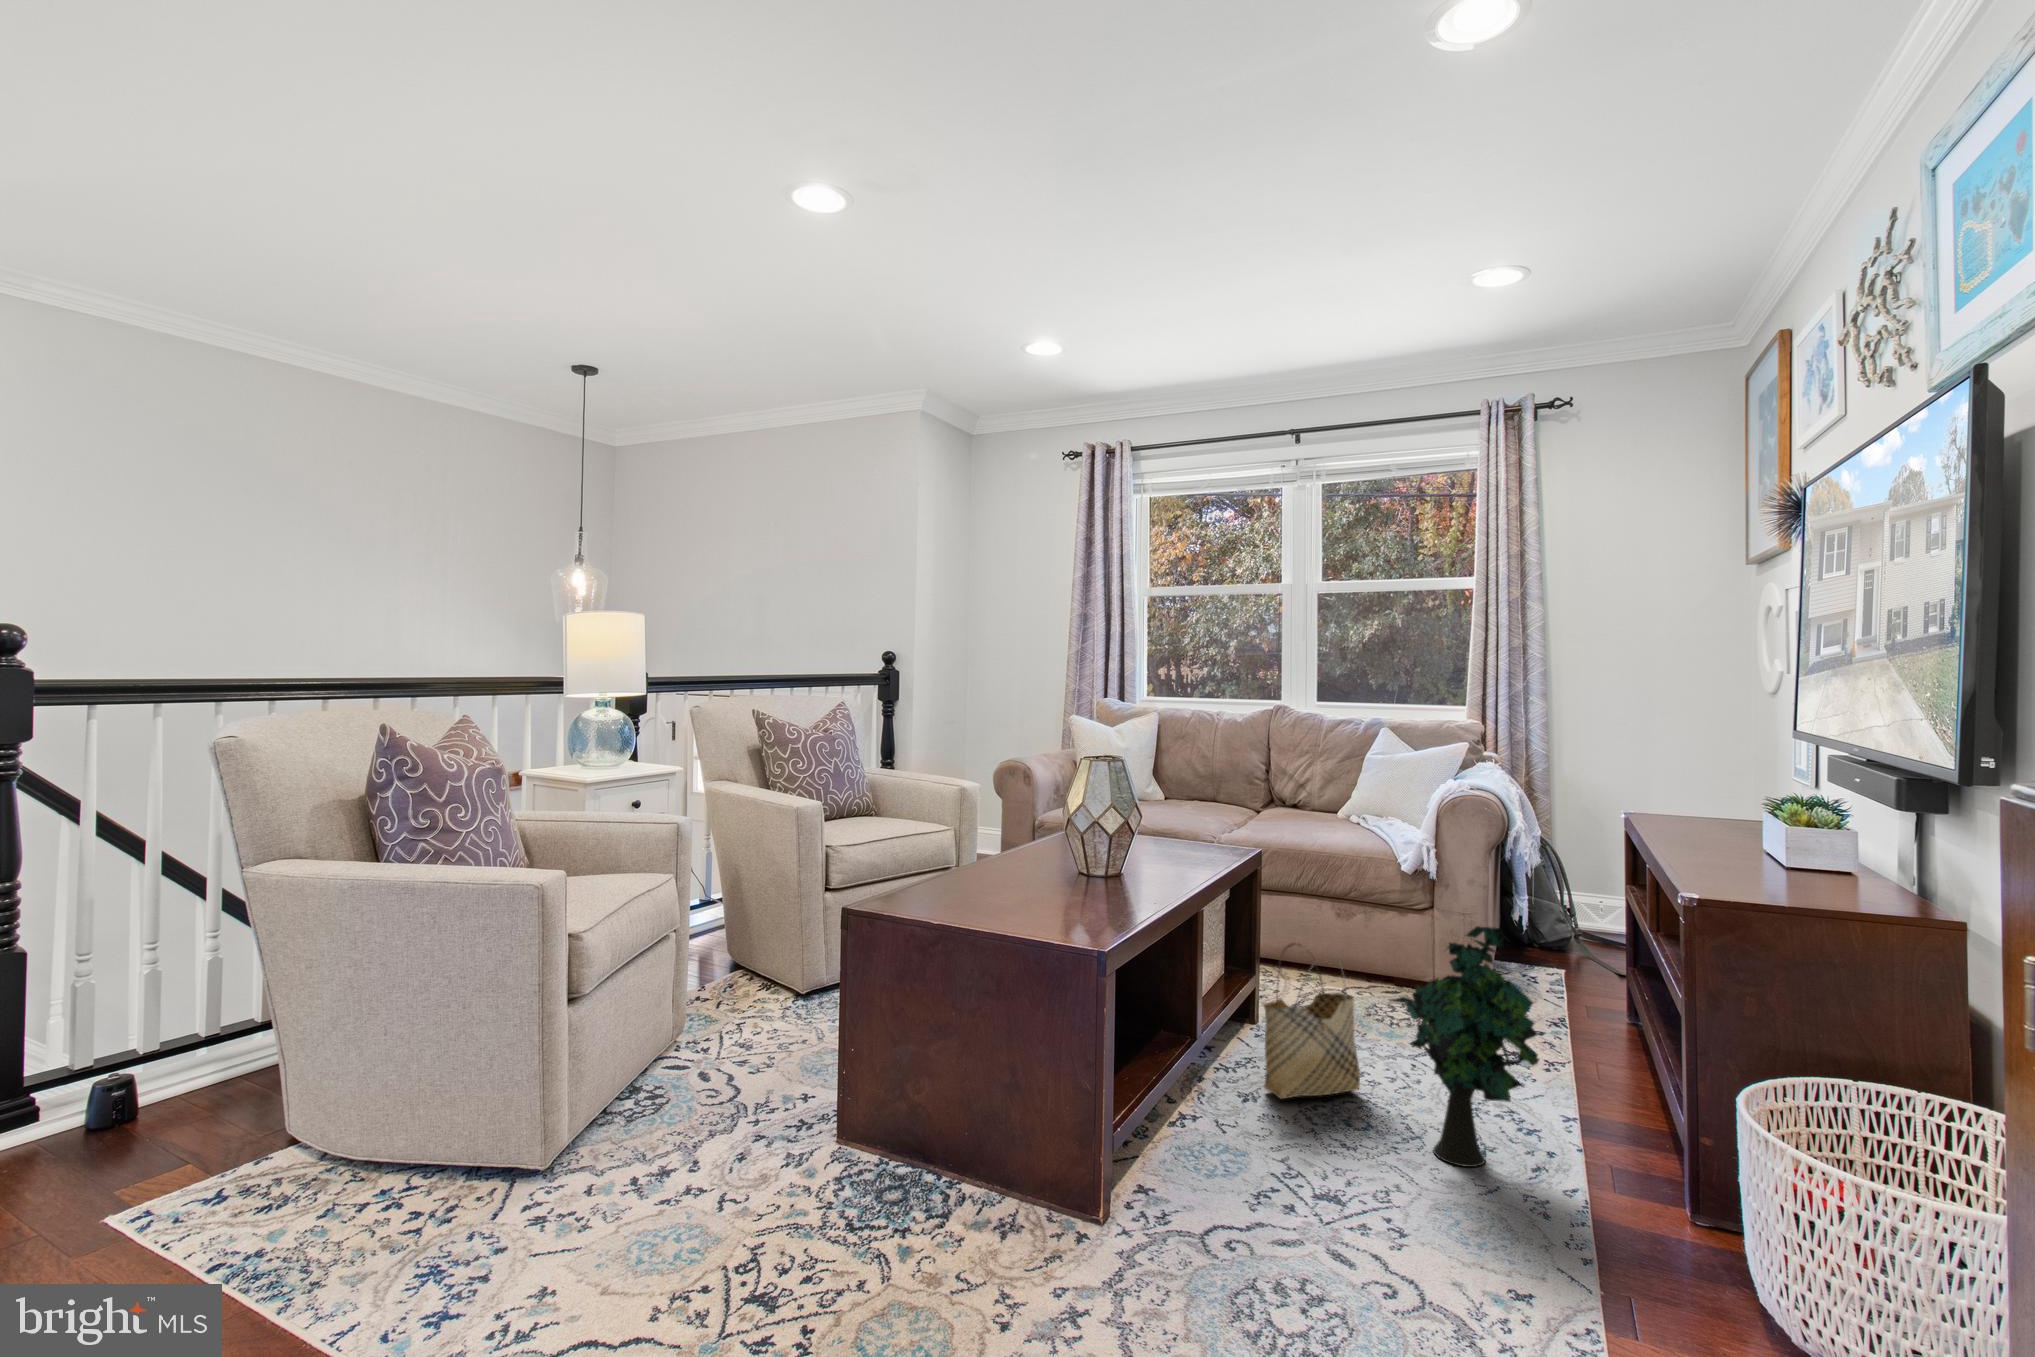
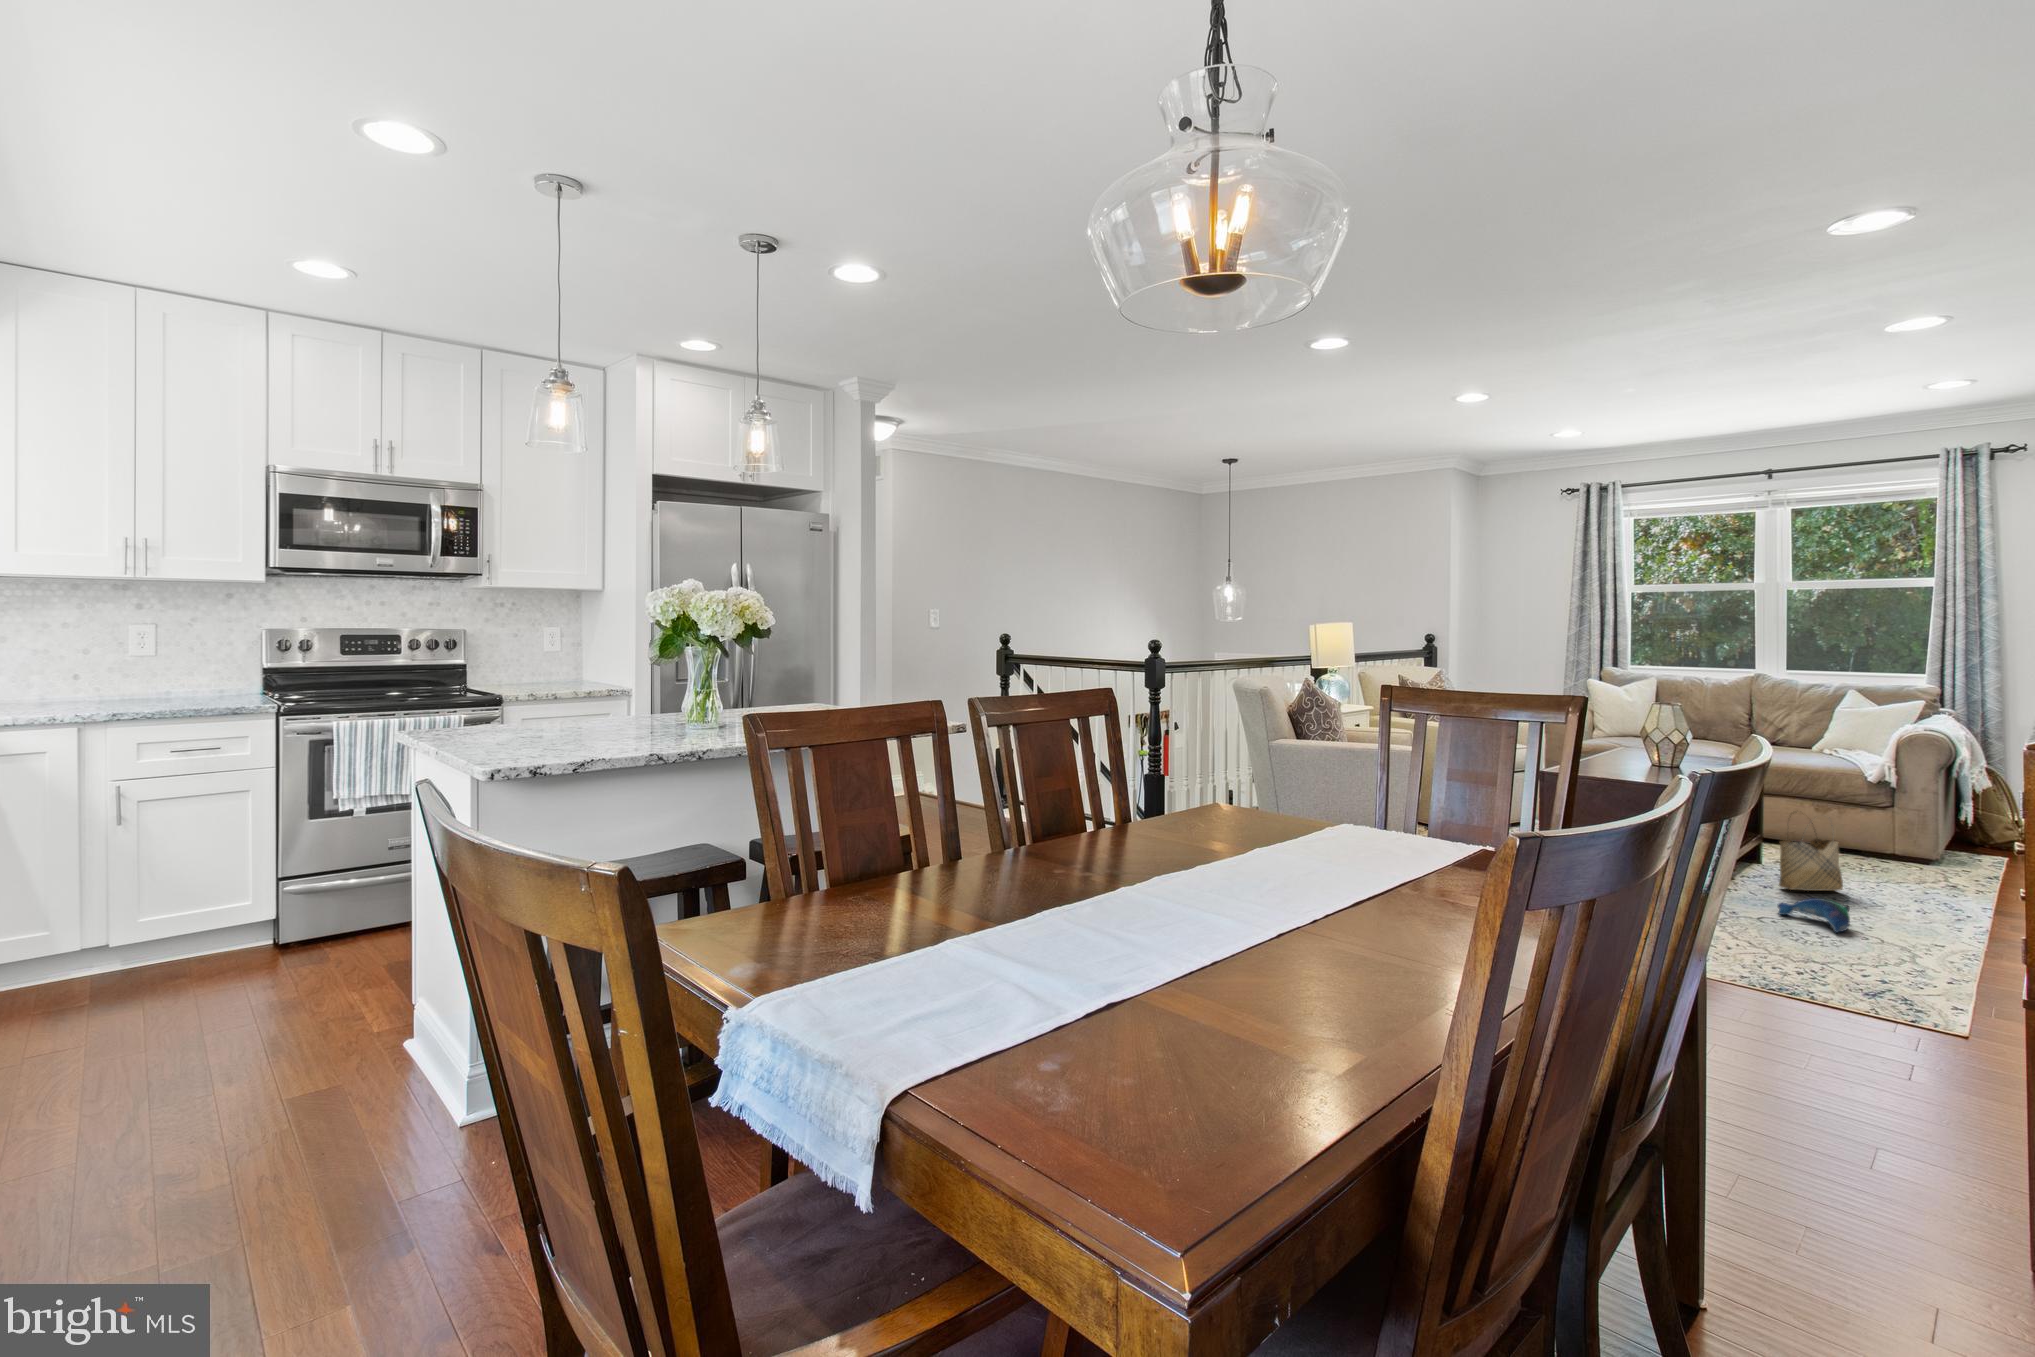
decorative plant: present [1391,926,1539,1167] -> none [1864,796,1965,919]
plush toy: none [1241,1153,1361,1257] -> present [1777,898,1850,933]

